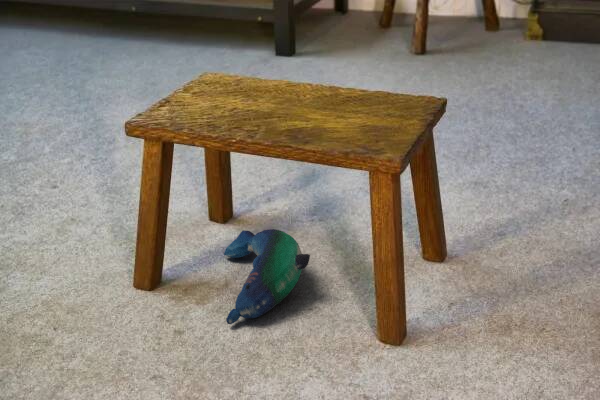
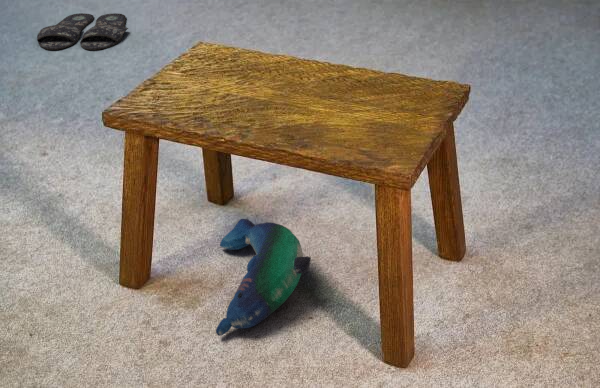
slippers: none [40,75,125,105] -> present [37,13,128,50]

